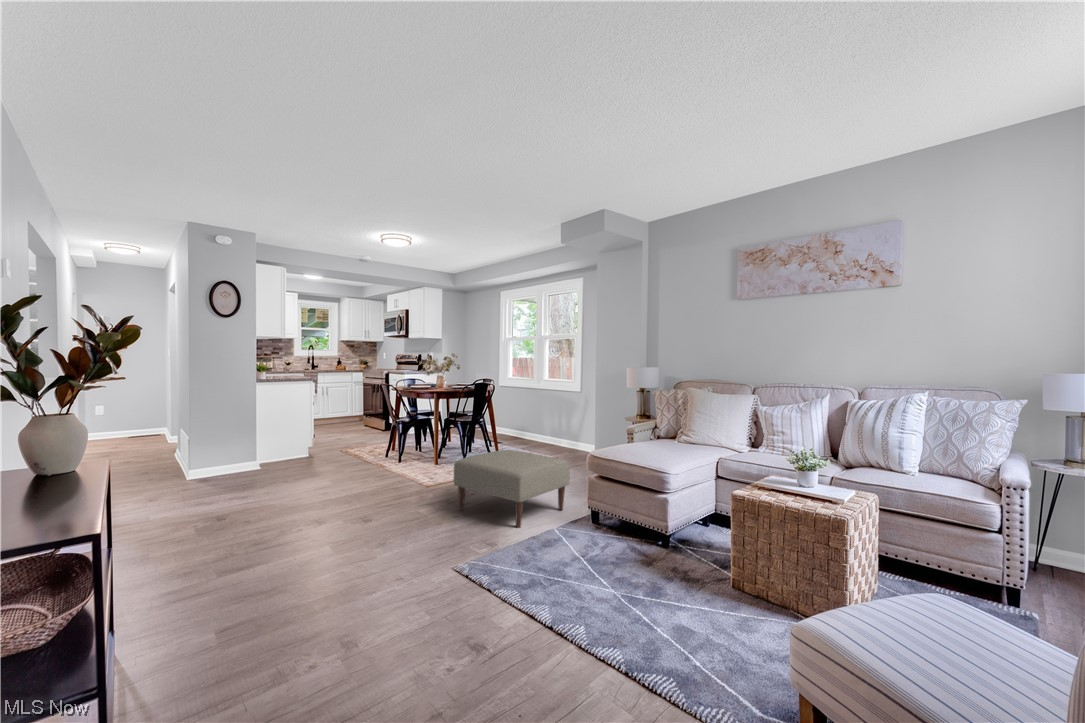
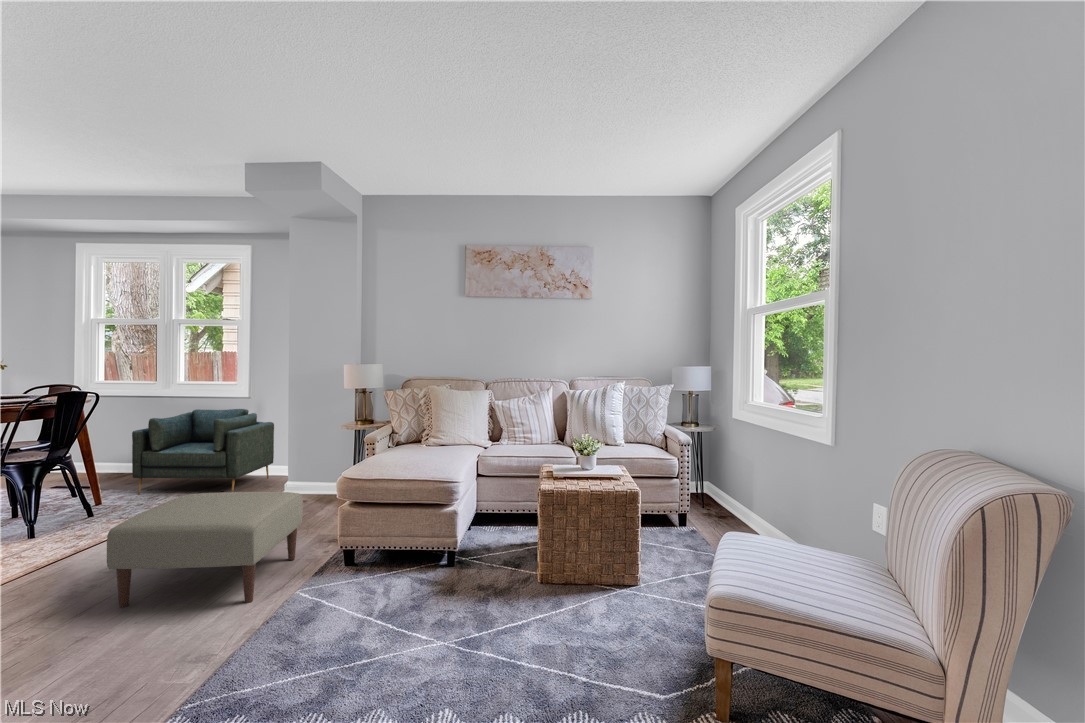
armchair: none [507,396,594,460] -> present [132,409,274,495]

